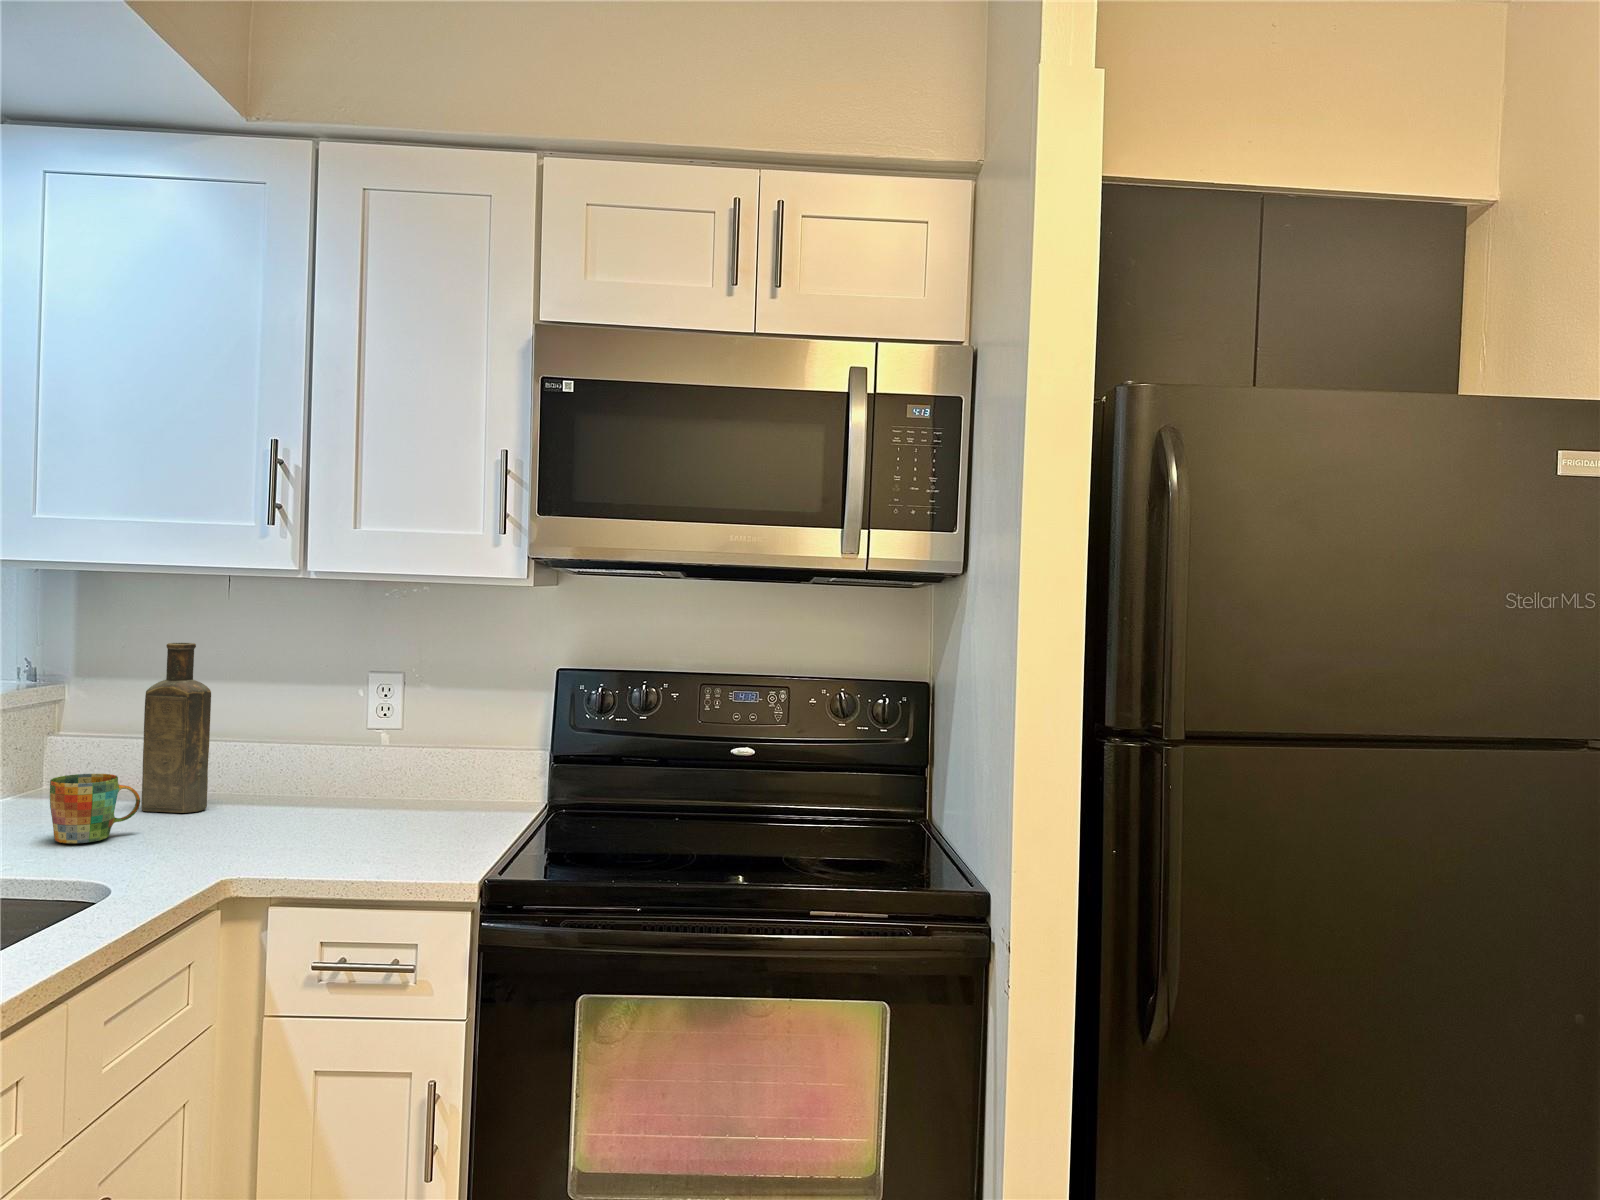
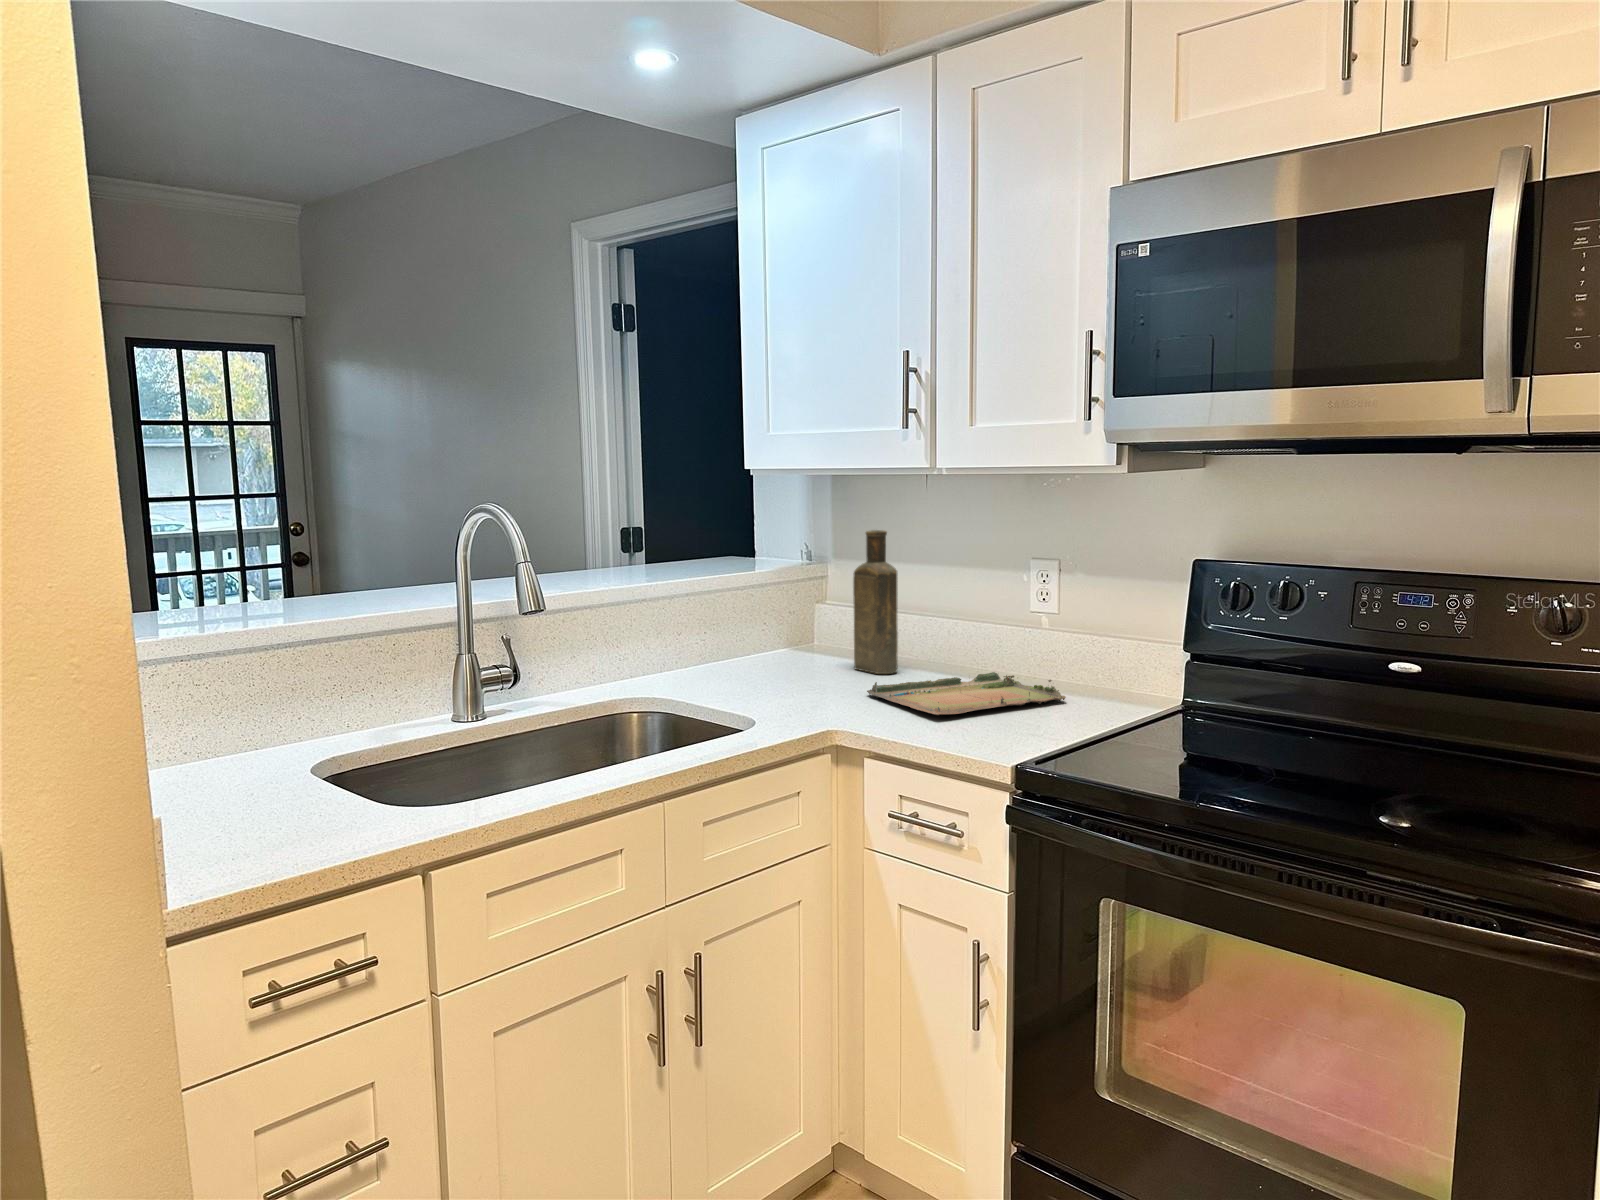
mug: present [50,774,140,843] -> none [770,635,830,688]
tray: none [205,791,437,845] -> present [867,672,1066,715]

